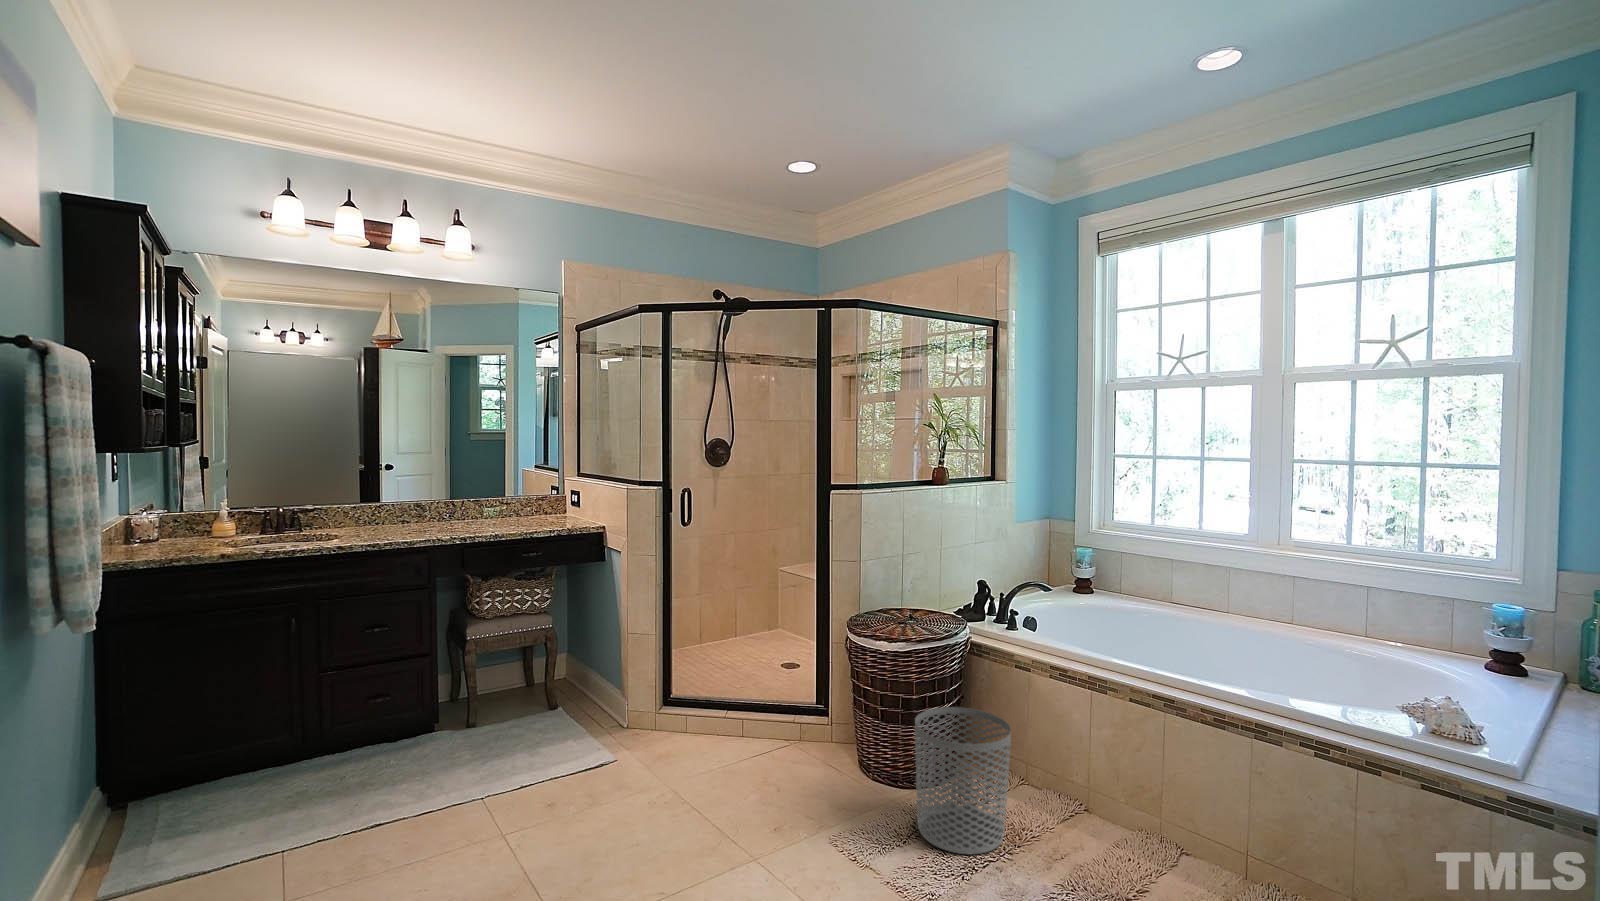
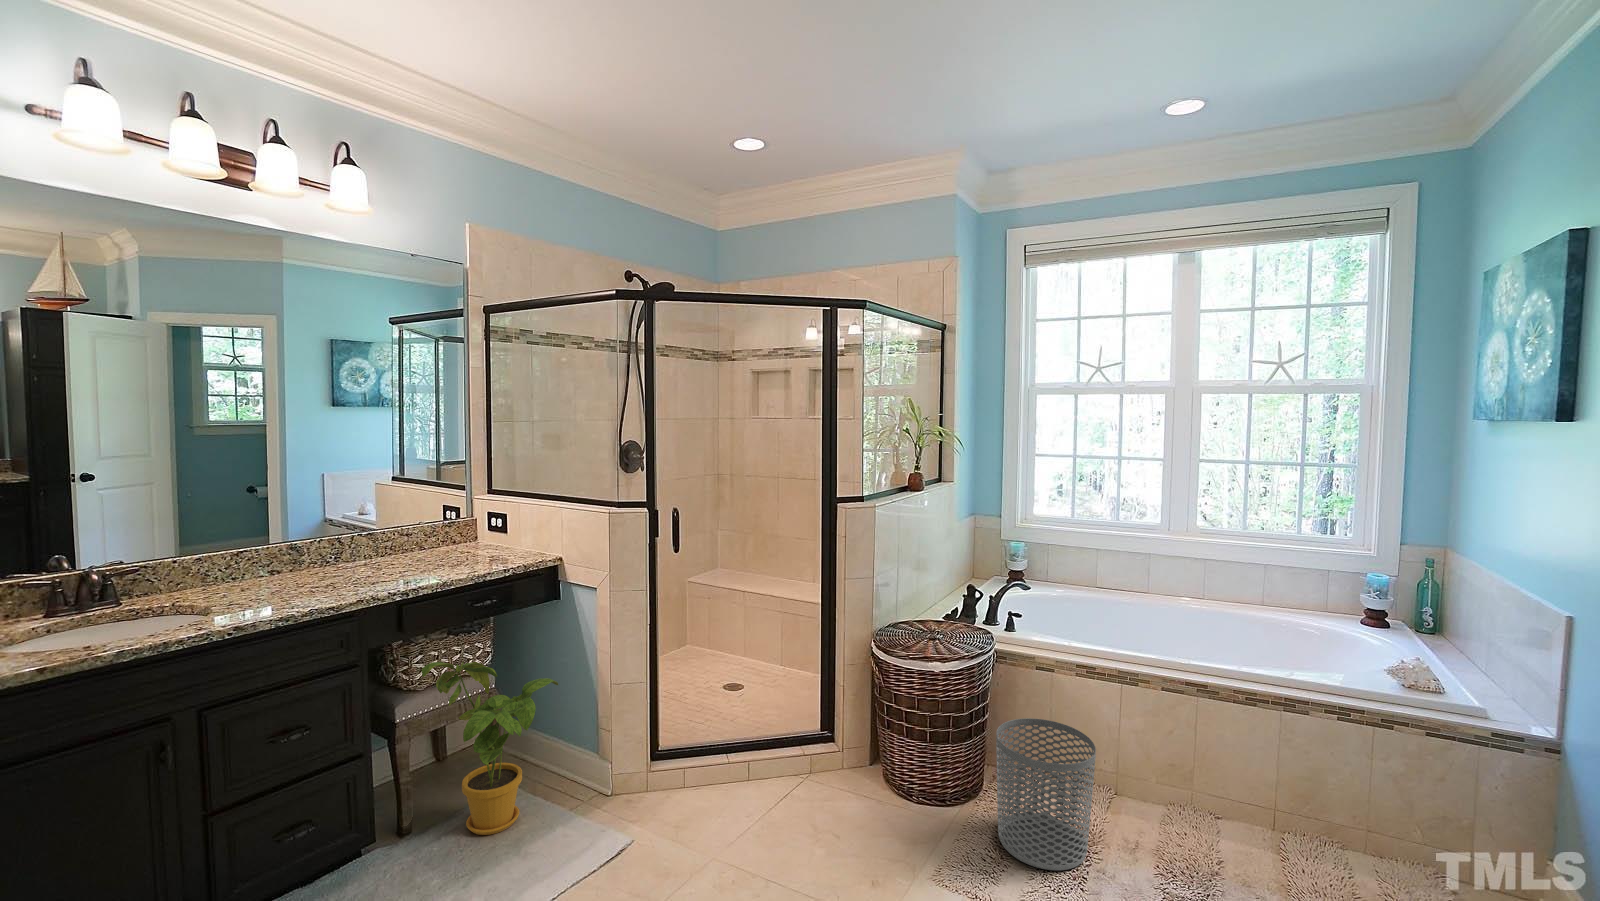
house plant: none [485,596,596,737] -> present [422,662,558,835]

